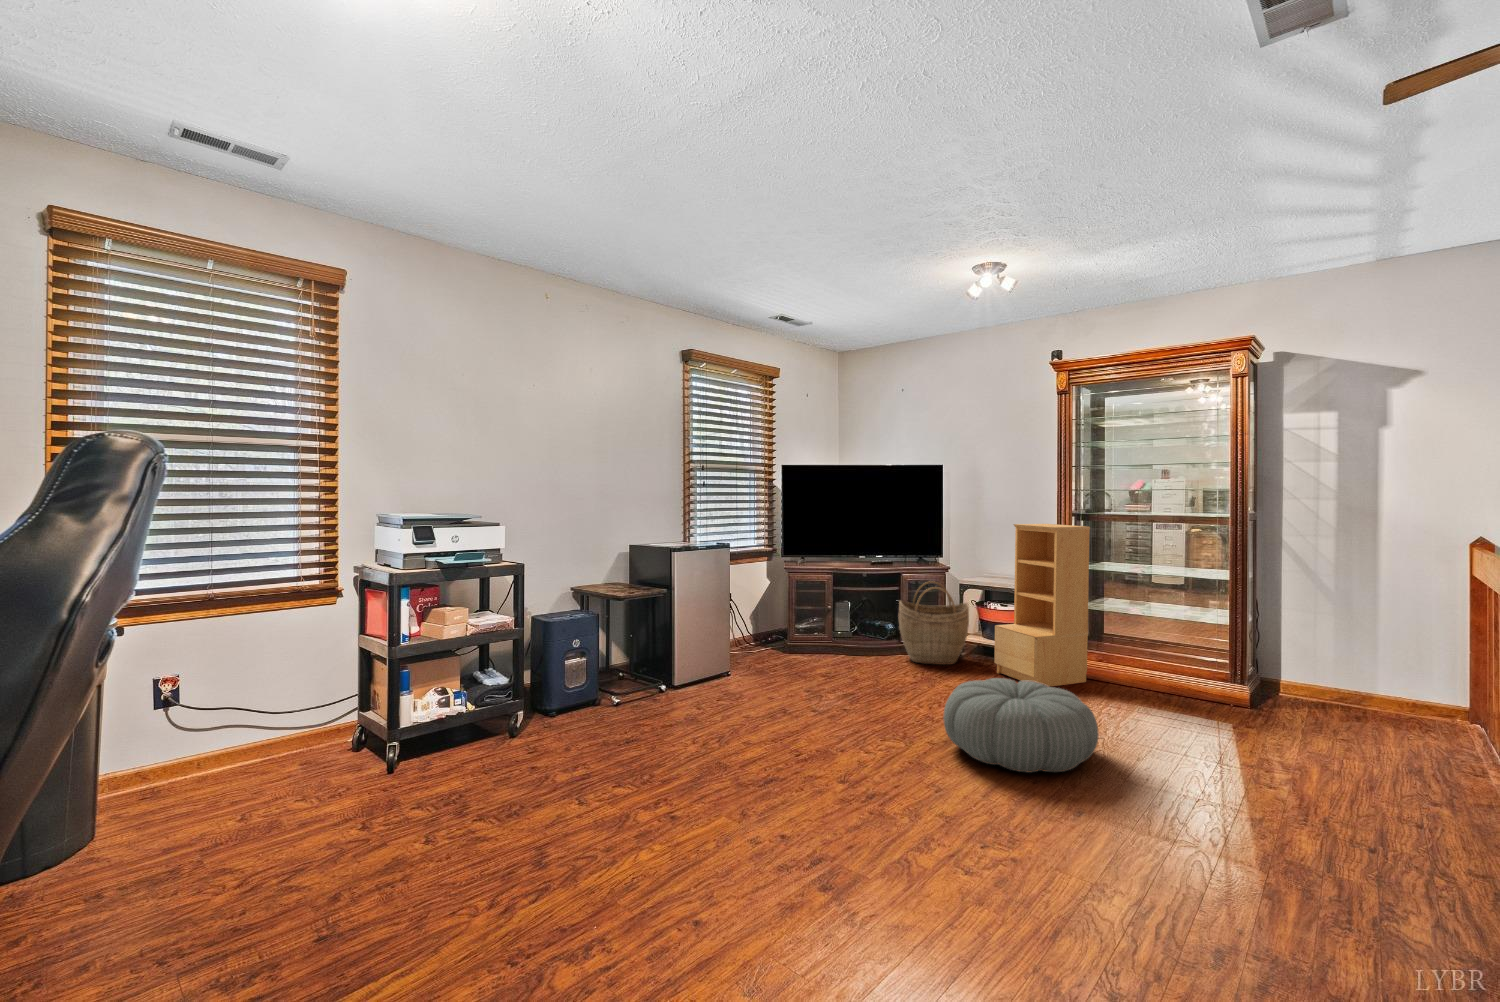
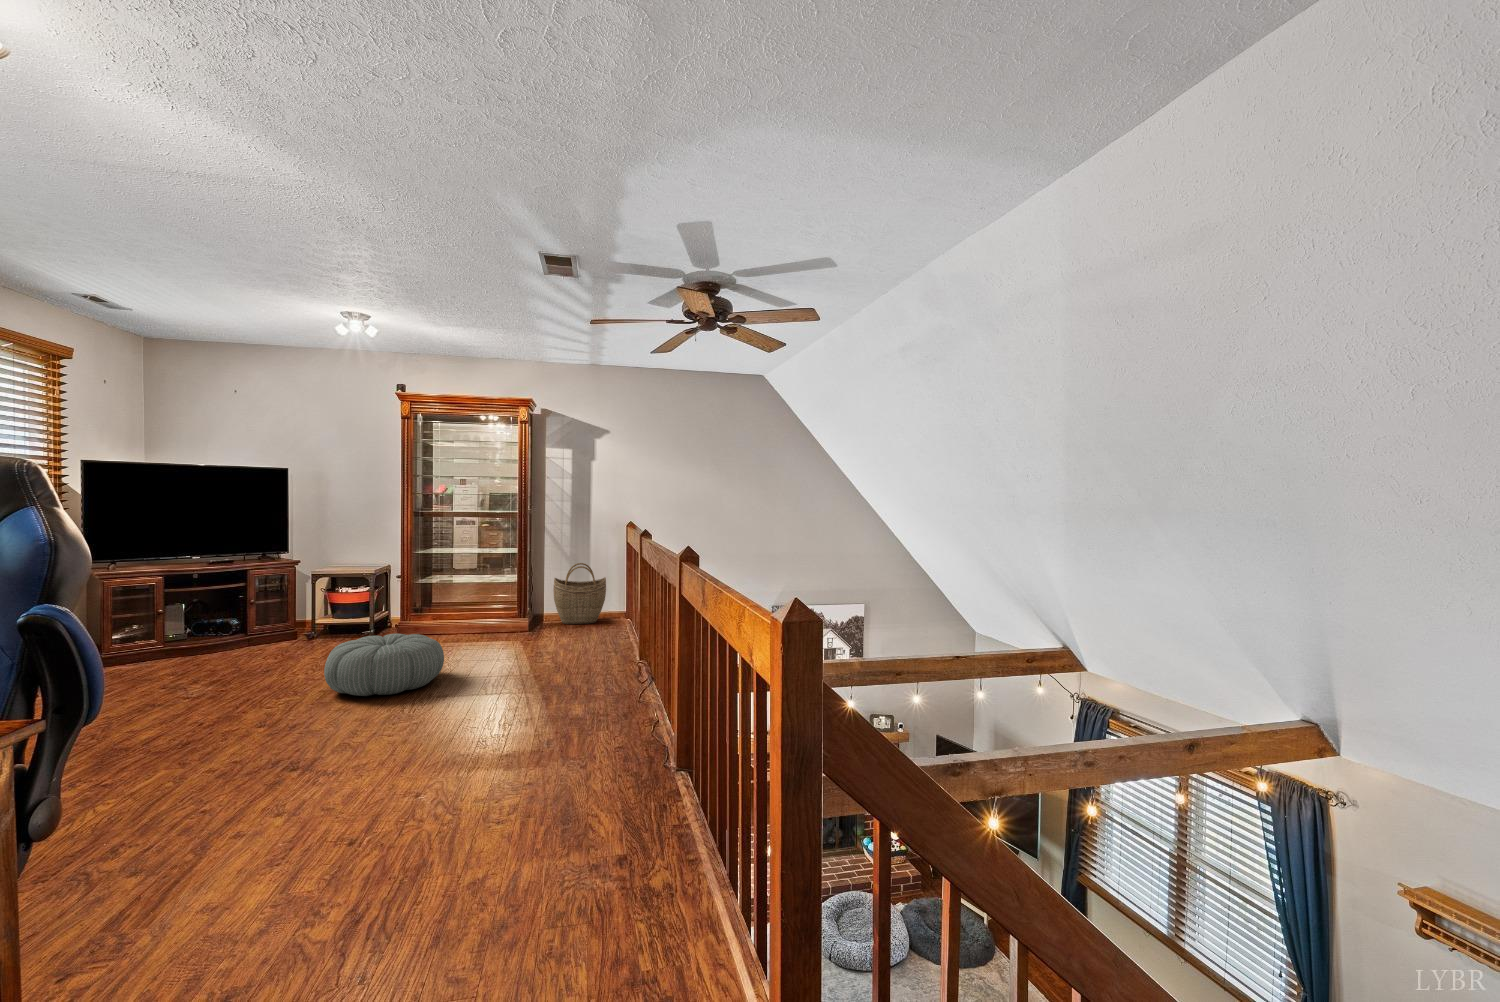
bookshelf: present [994,524,1090,686] -> none [349,520,428,647]
woven basket: present [898,581,969,665] -> present [553,563,606,624]

